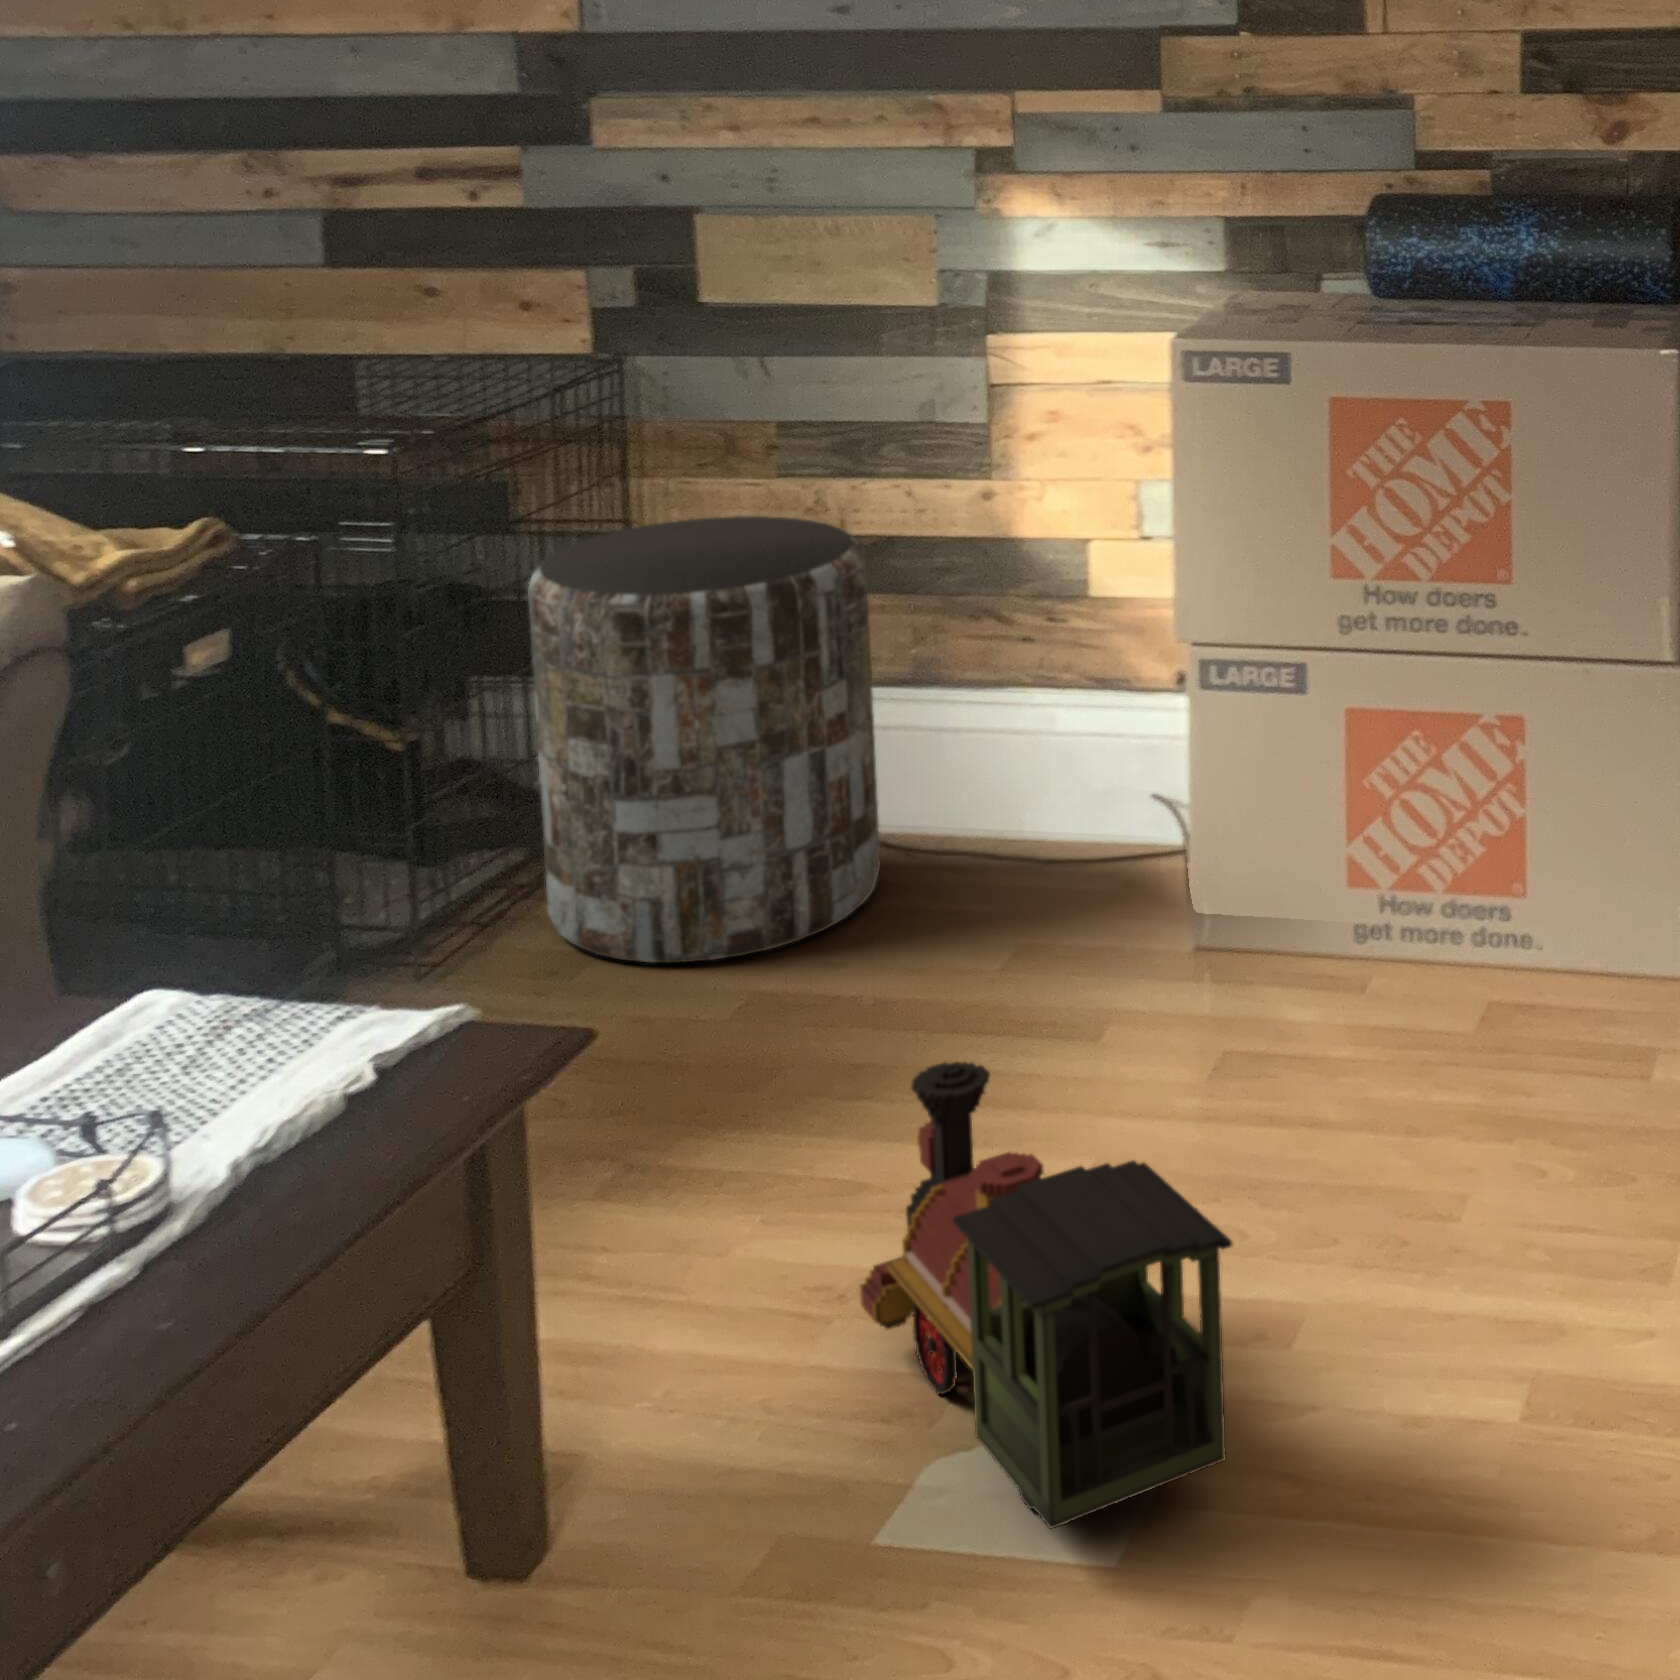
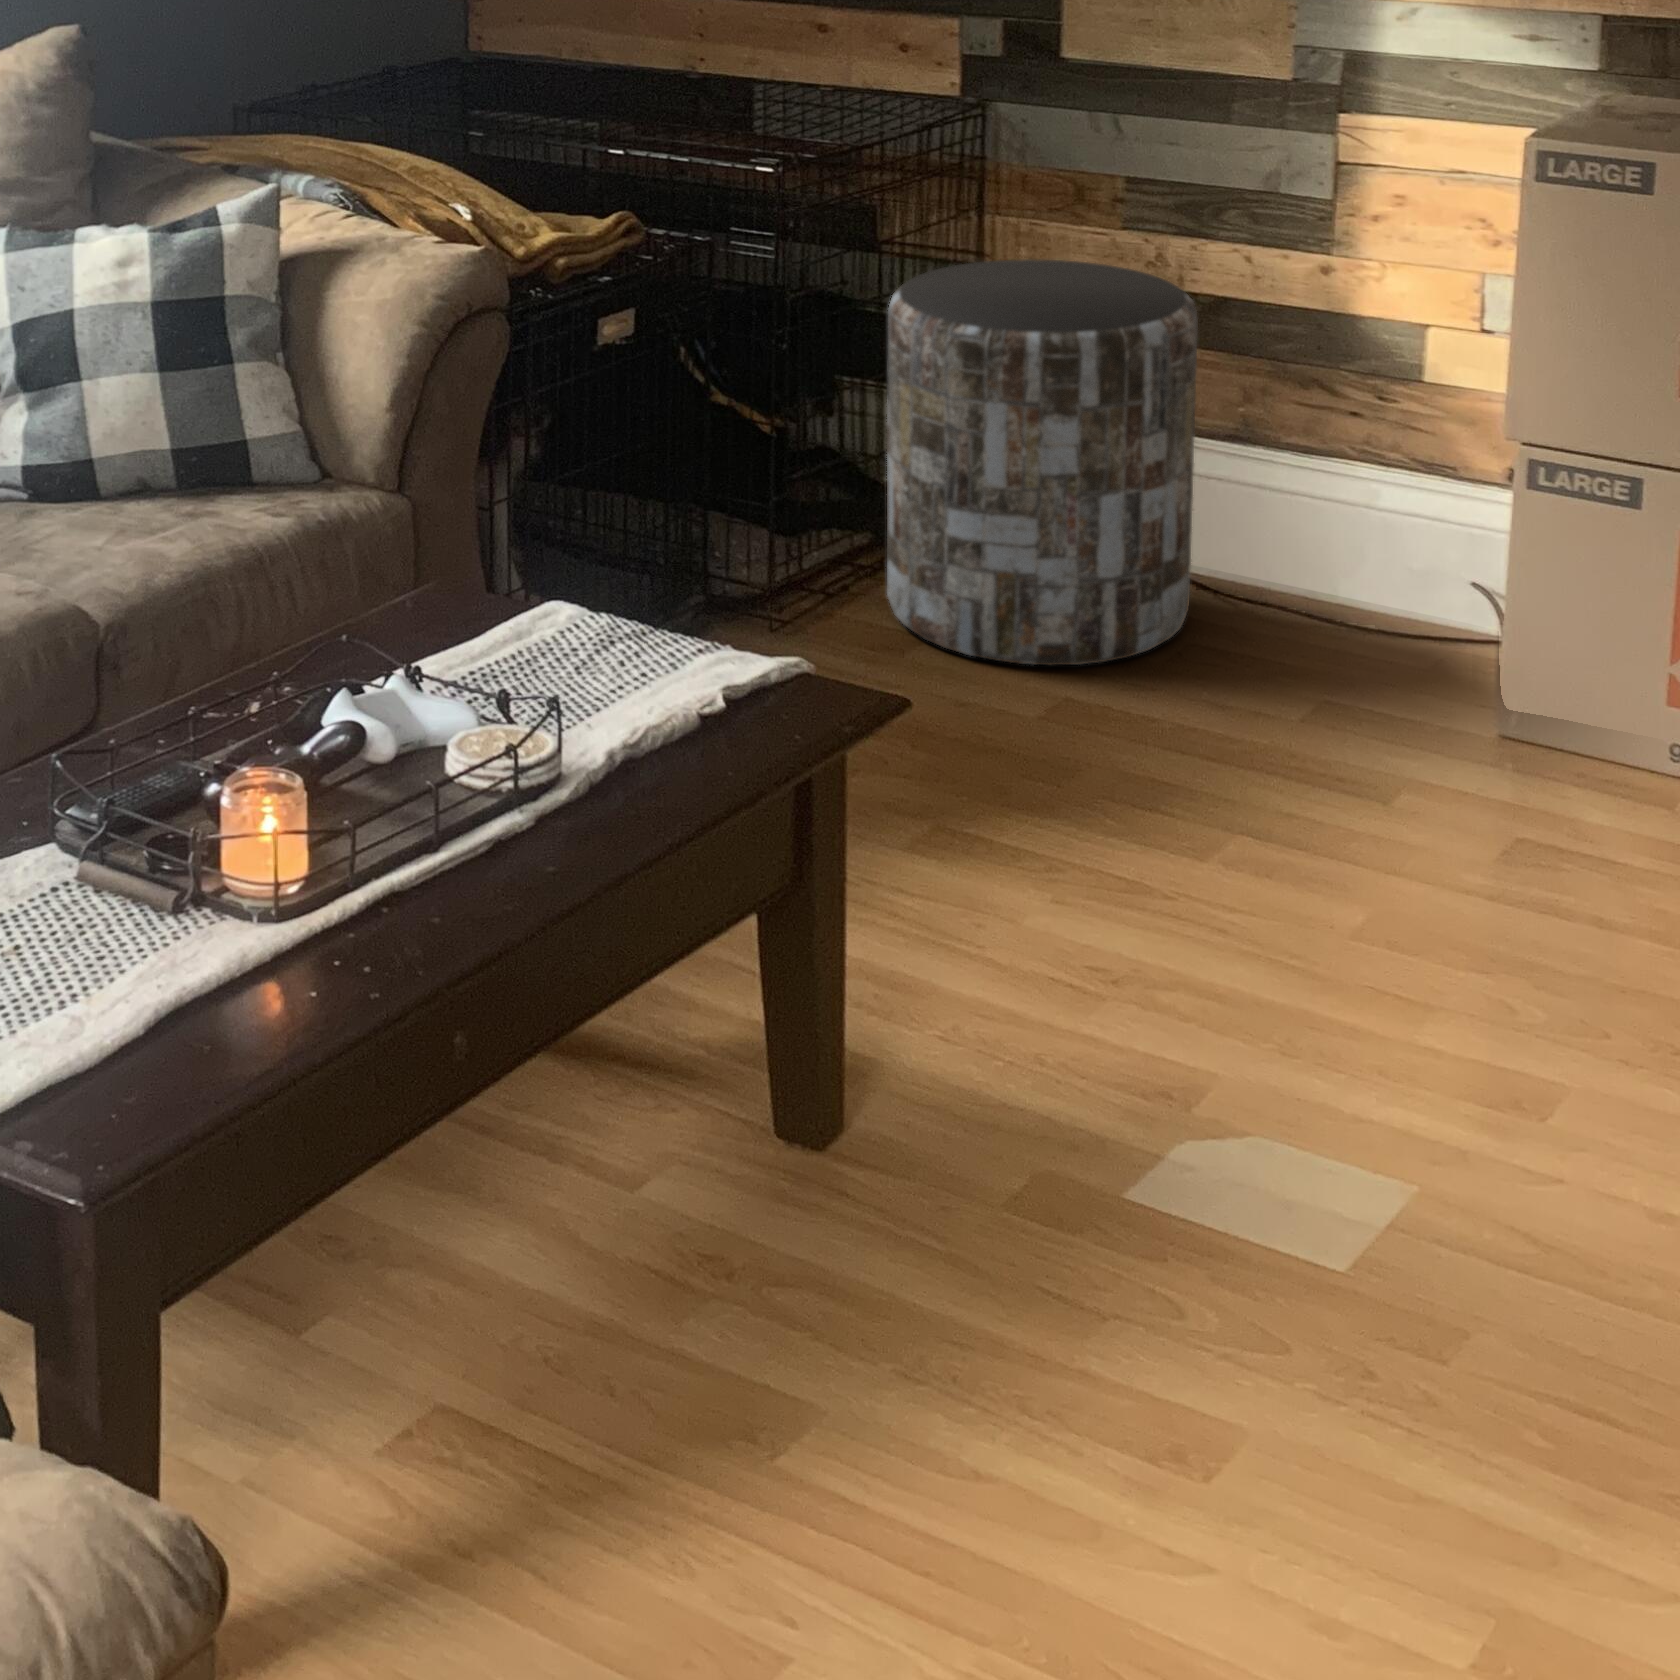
toy train: present [860,1062,1233,1529] -> none [1105,799,1437,1218]

